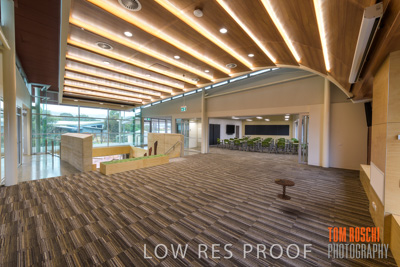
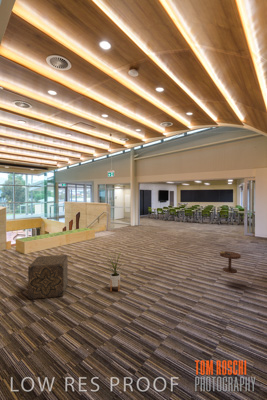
house plant: none [166,174,186,213] -> present [110,257,120,291]
ottoman: none [95,178,134,217] -> present [28,255,68,299]

